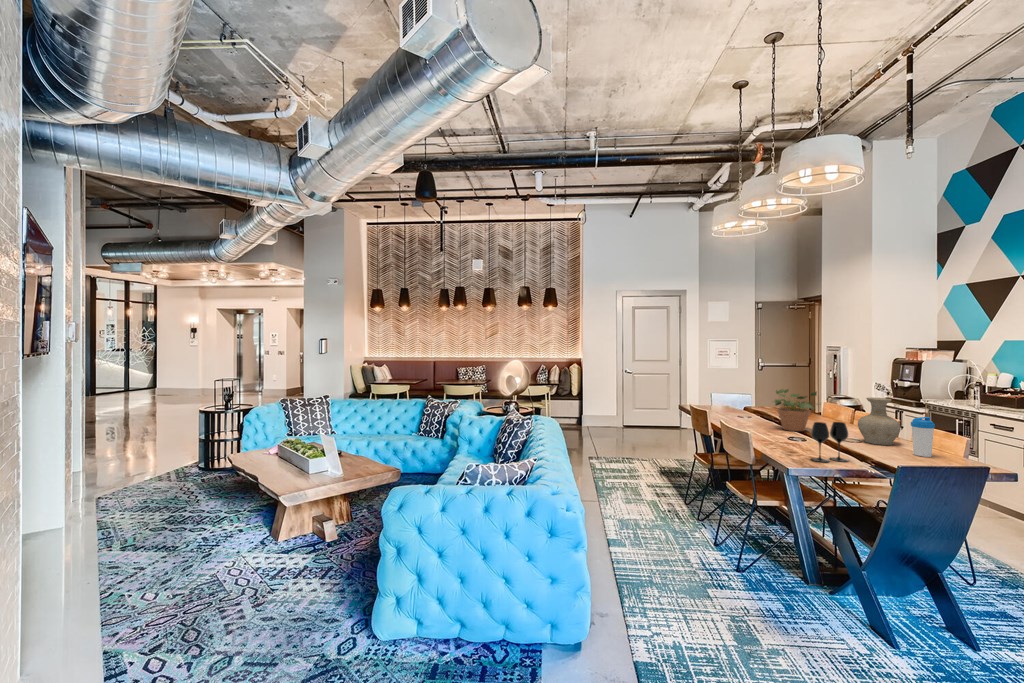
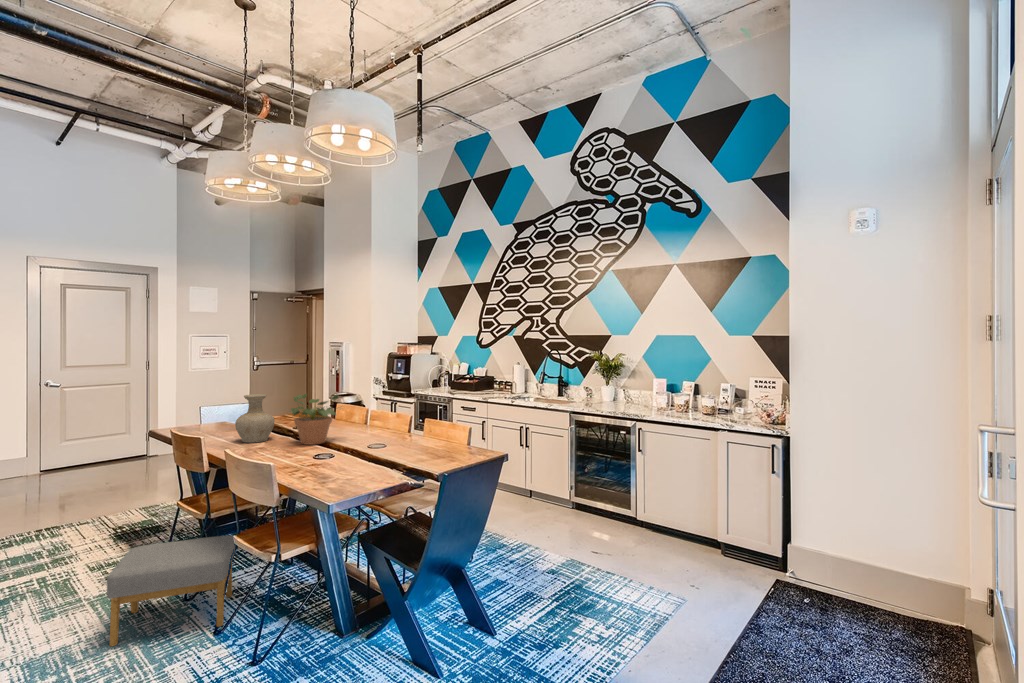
vase: present [858,398,901,445] -> present [235,394,275,443]
water bottle: present [911,417,935,457] -> none [431,412,450,453]
wine glass: present [811,422,848,462] -> none [348,431,386,484]
footstool: none [655,476,730,542] -> present [107,535,235,646]

